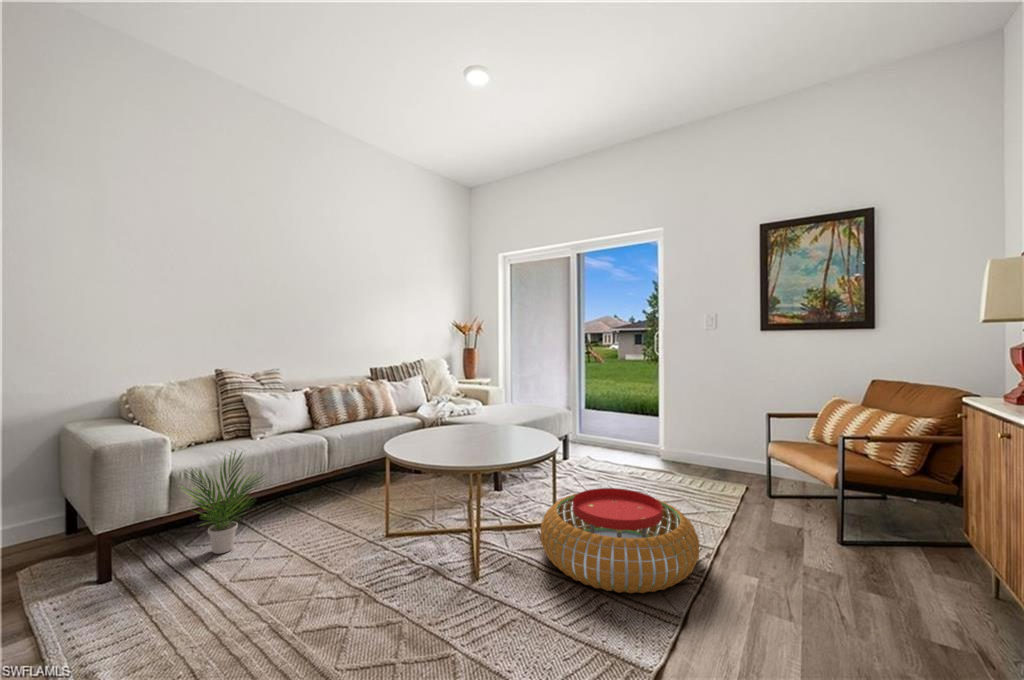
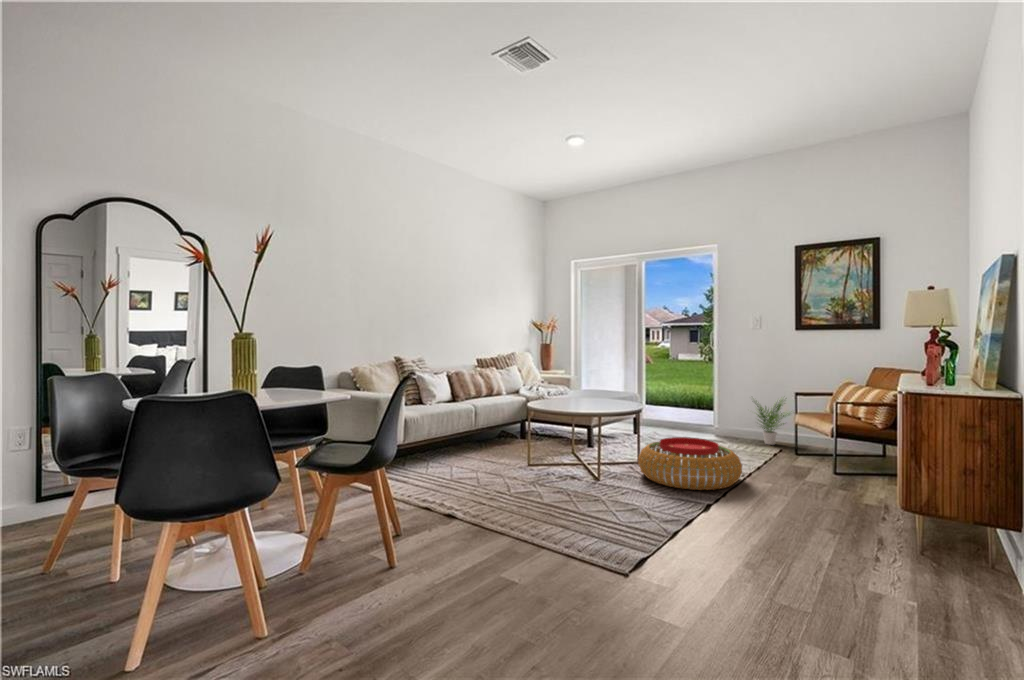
potted plant: present [181,451,264,554] -> present [755,400,789,445]

